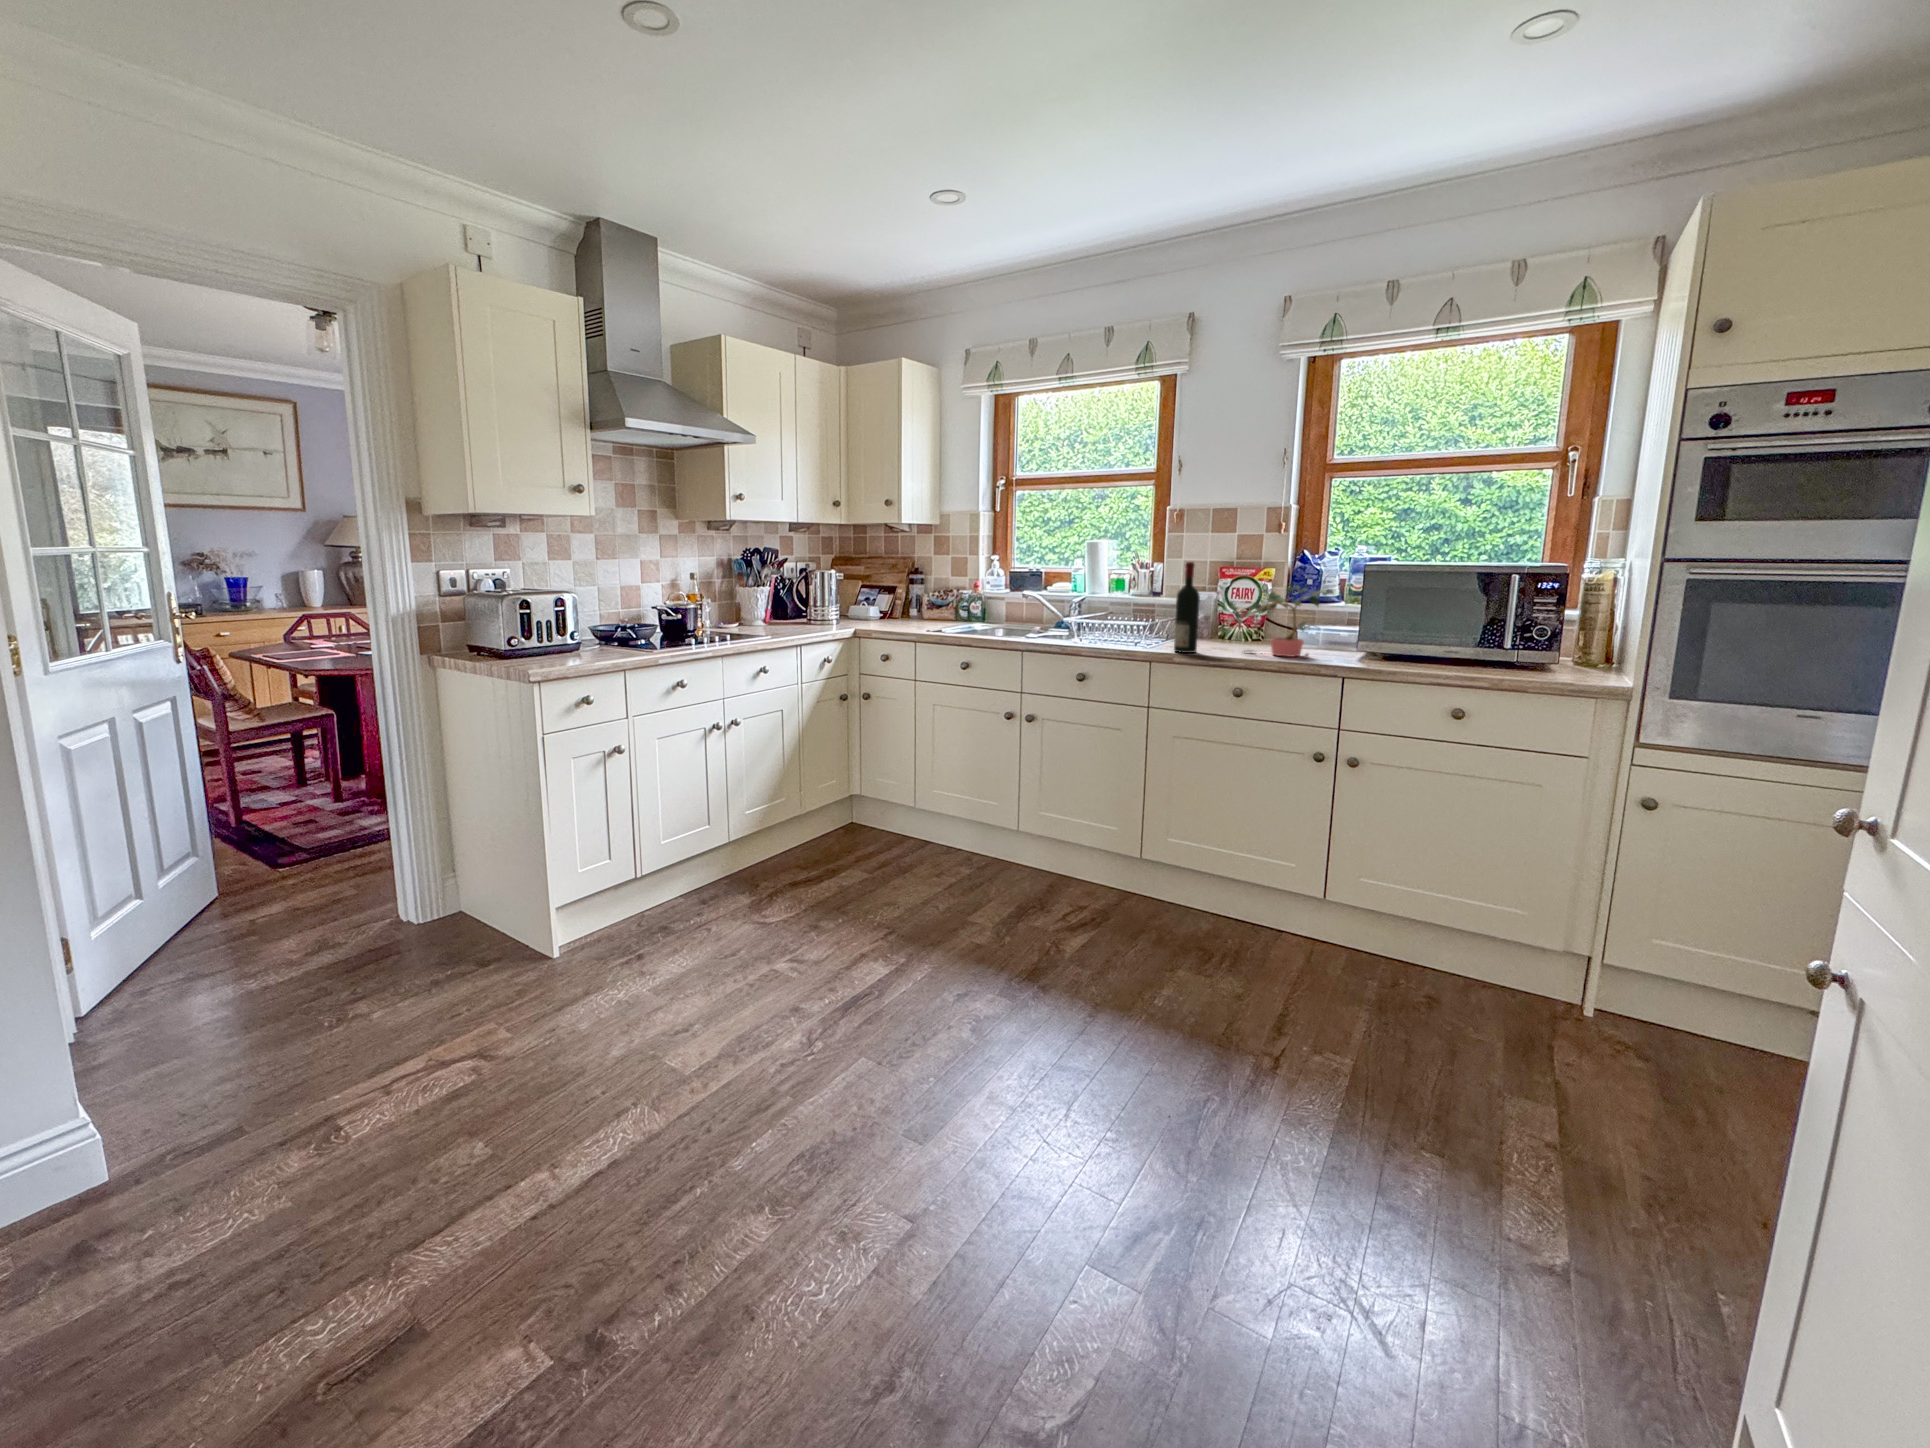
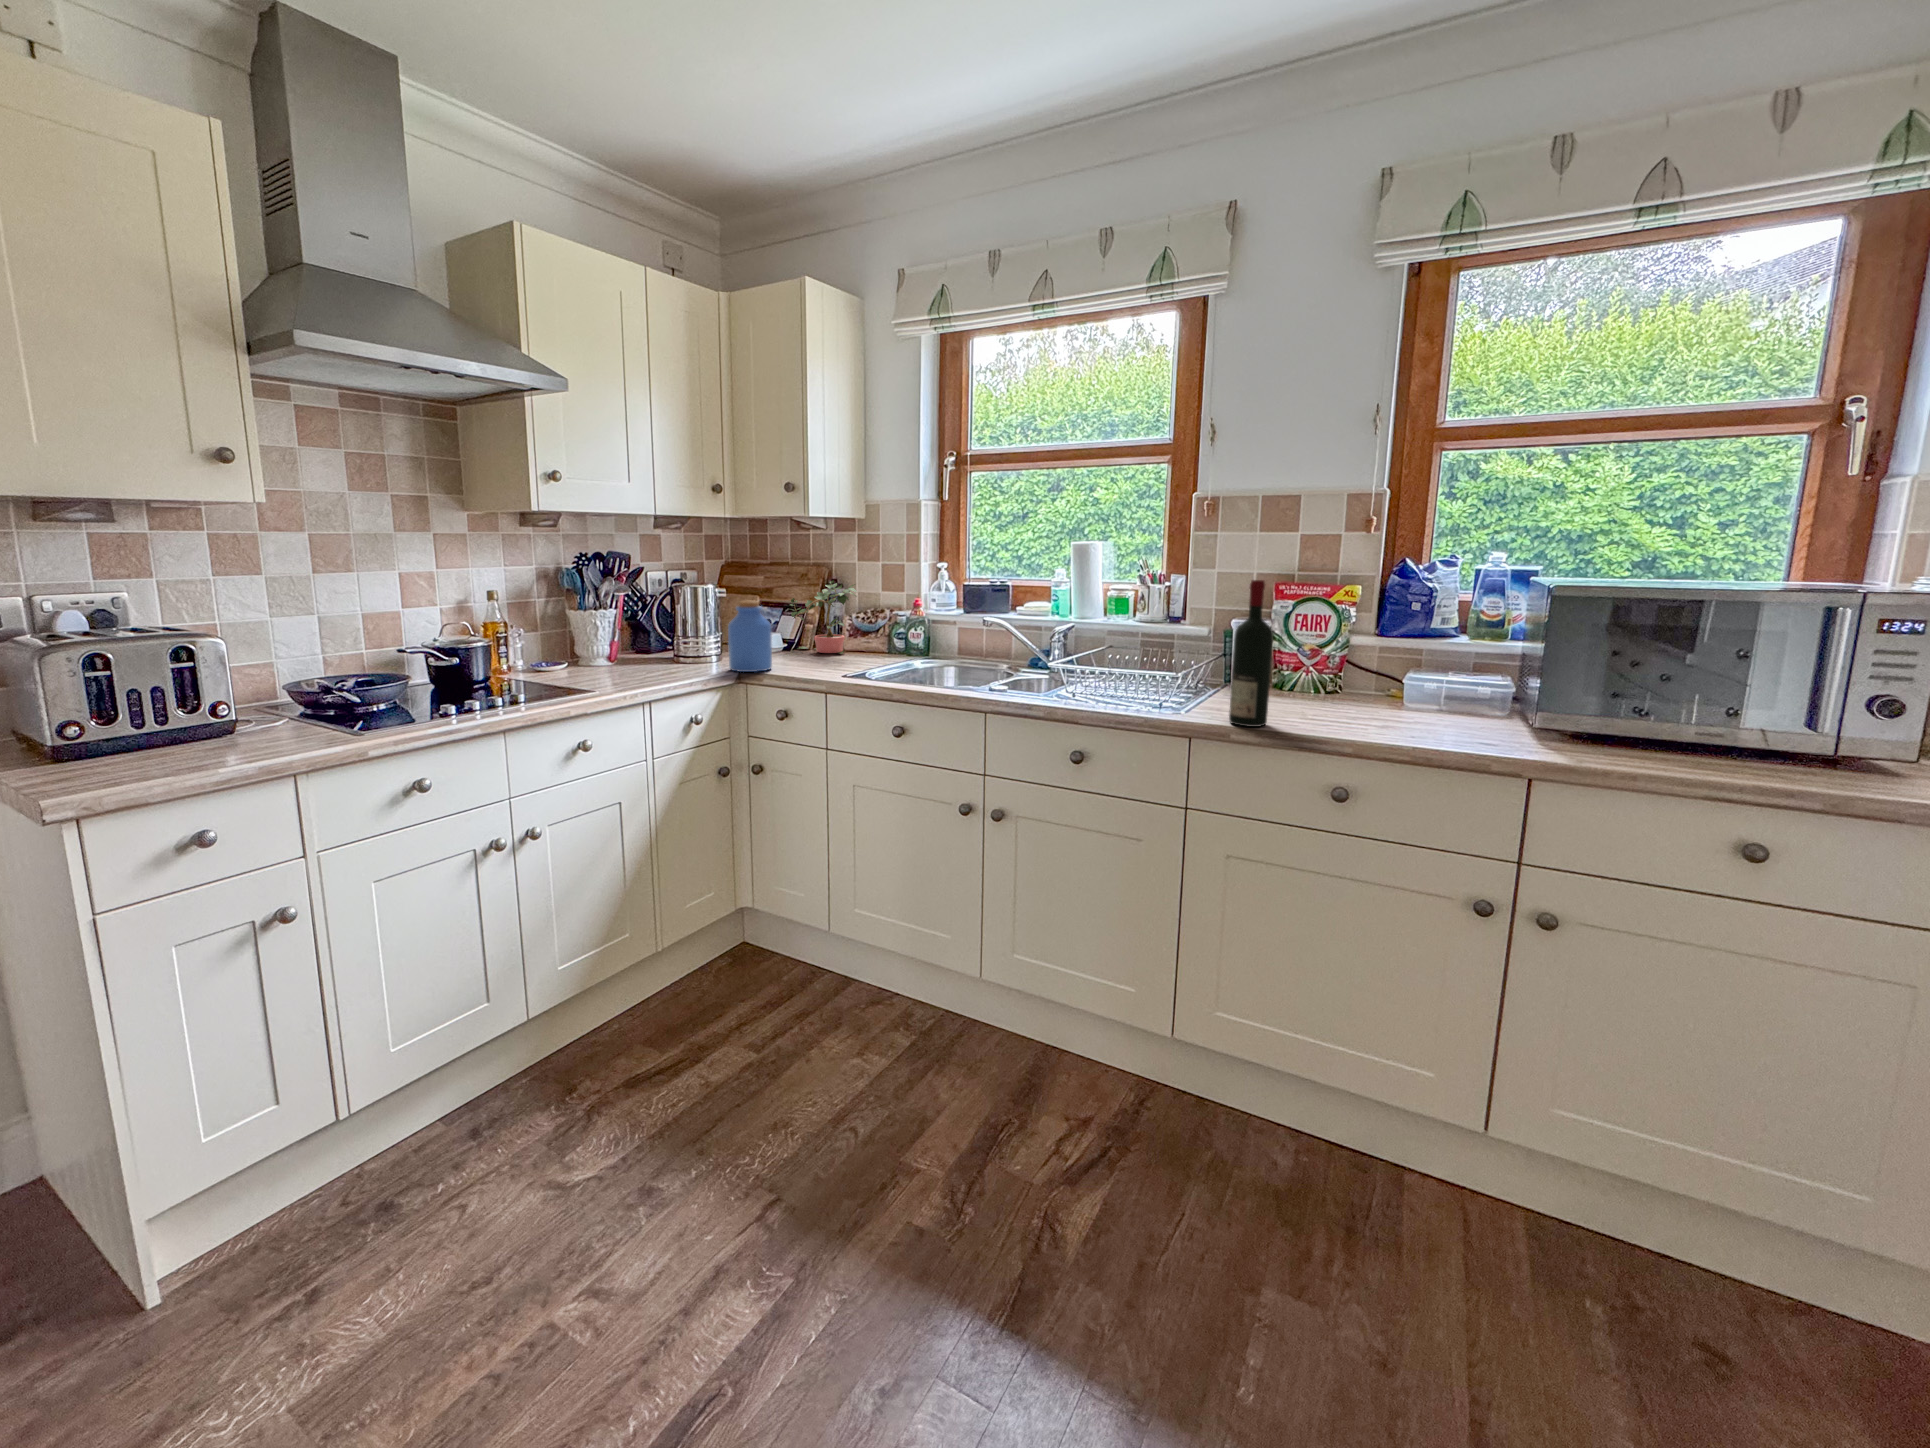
jar: none [848,581,877,629] -> present [728,601,772,672]
potted plant: present [1227,583,1333,657] -> present [790,580,857,654]

